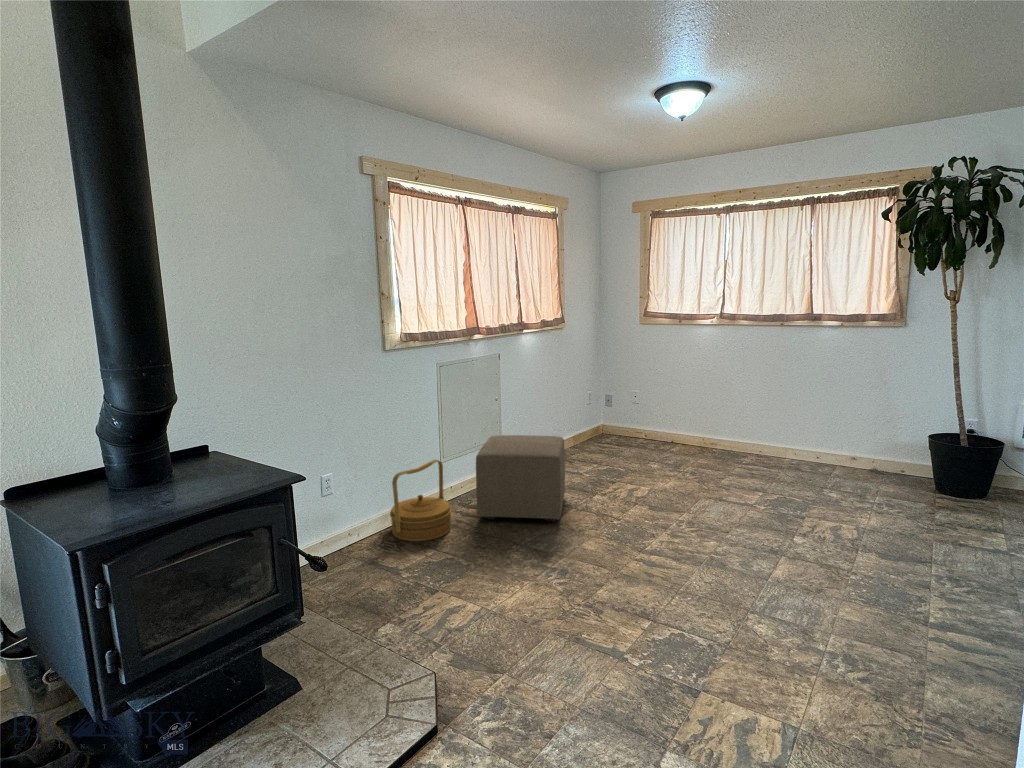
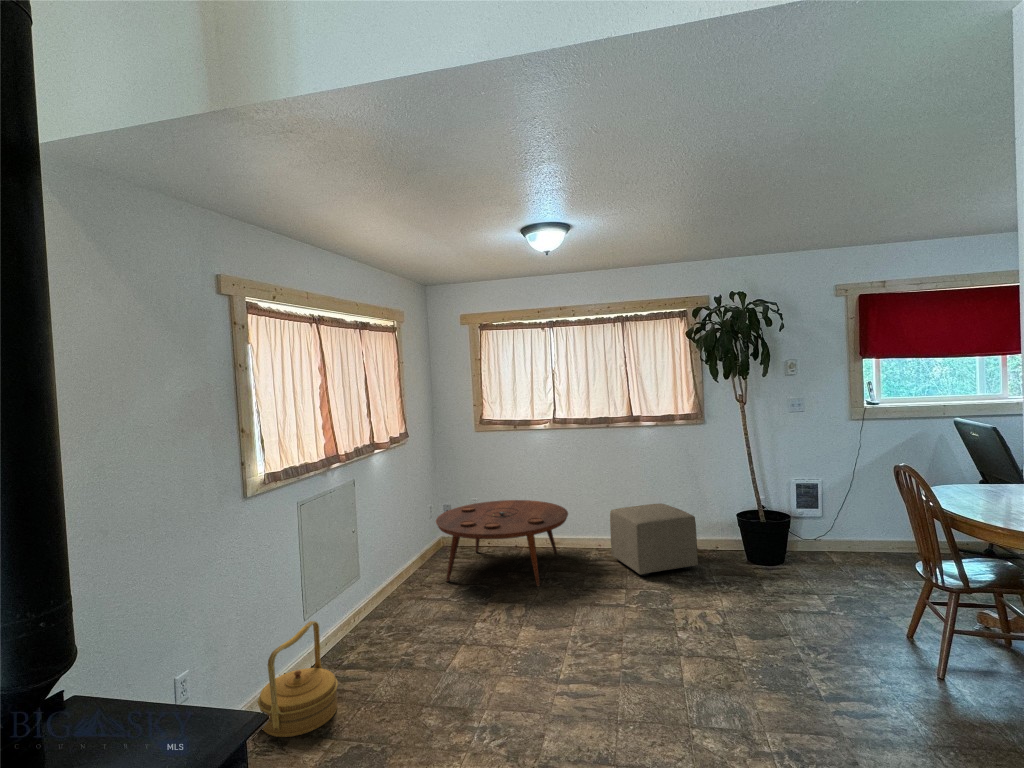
coffee table: none [582,395,720,478] -> present [436,500,568,586]
ottoman: present [476,435,565,522] -> present [610,503,698,576]

